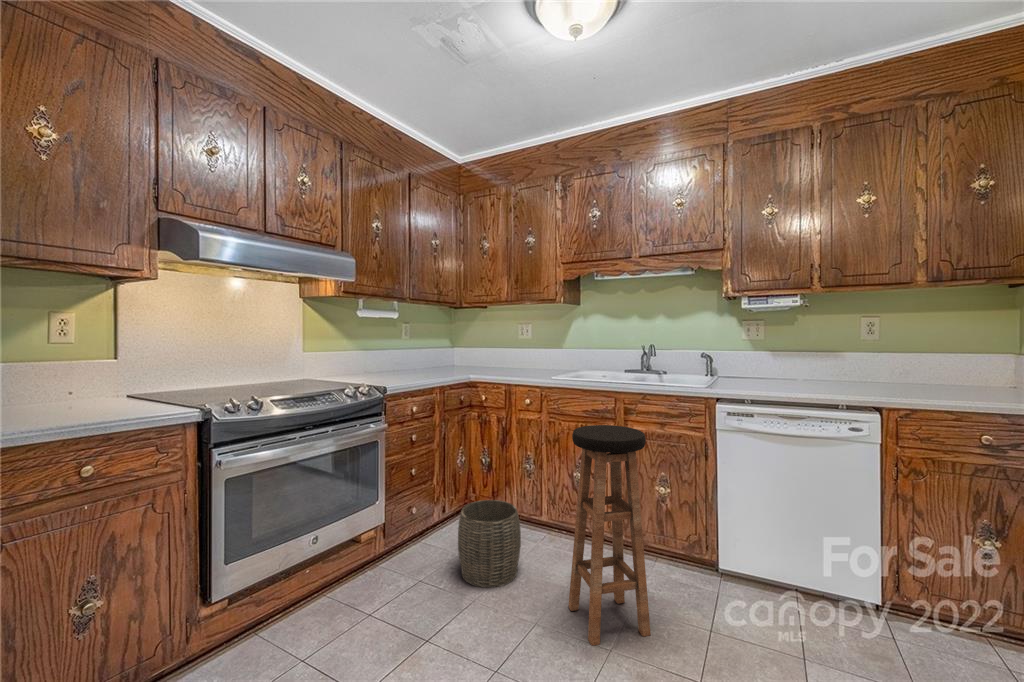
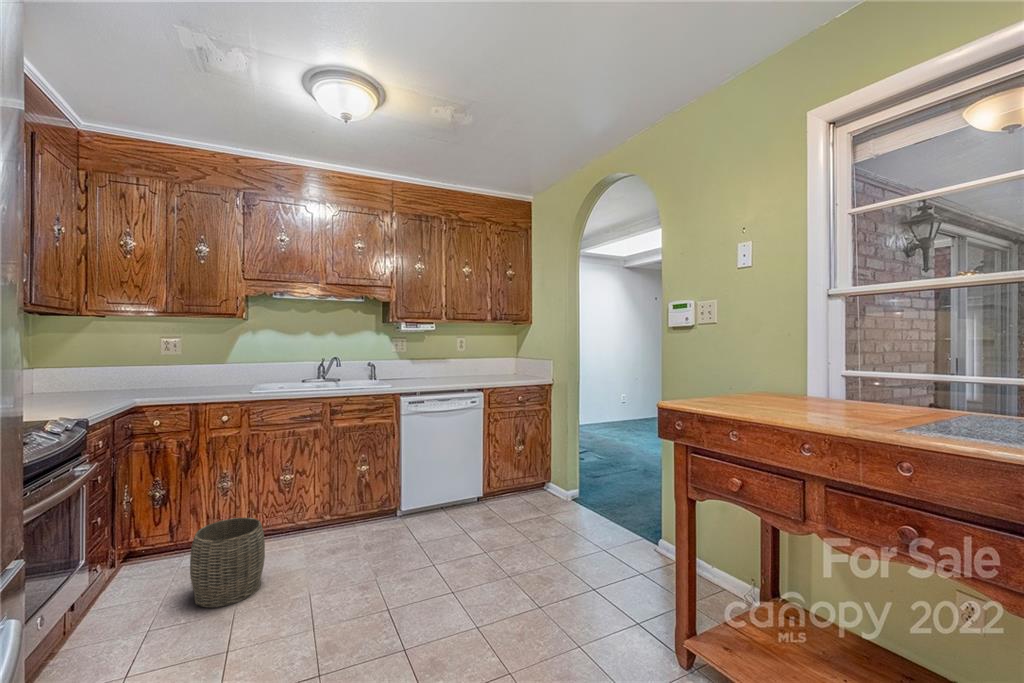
bar stool: present [568,425,651,646] -> none [329,420,396,583]

